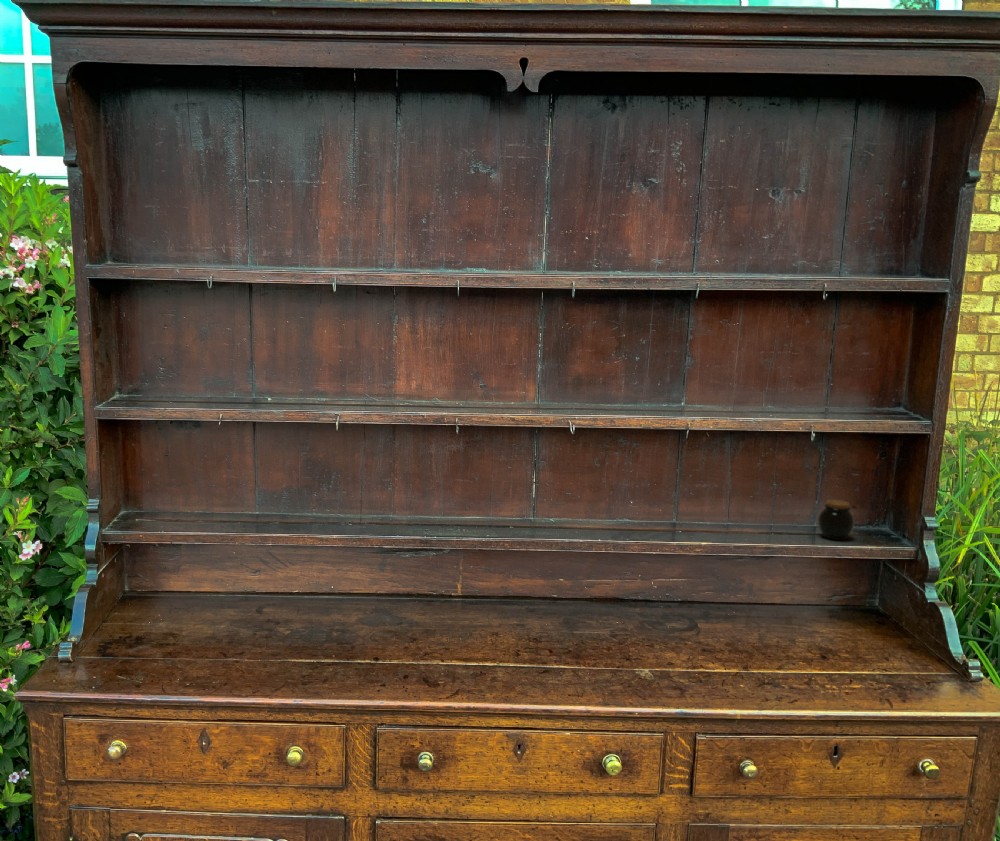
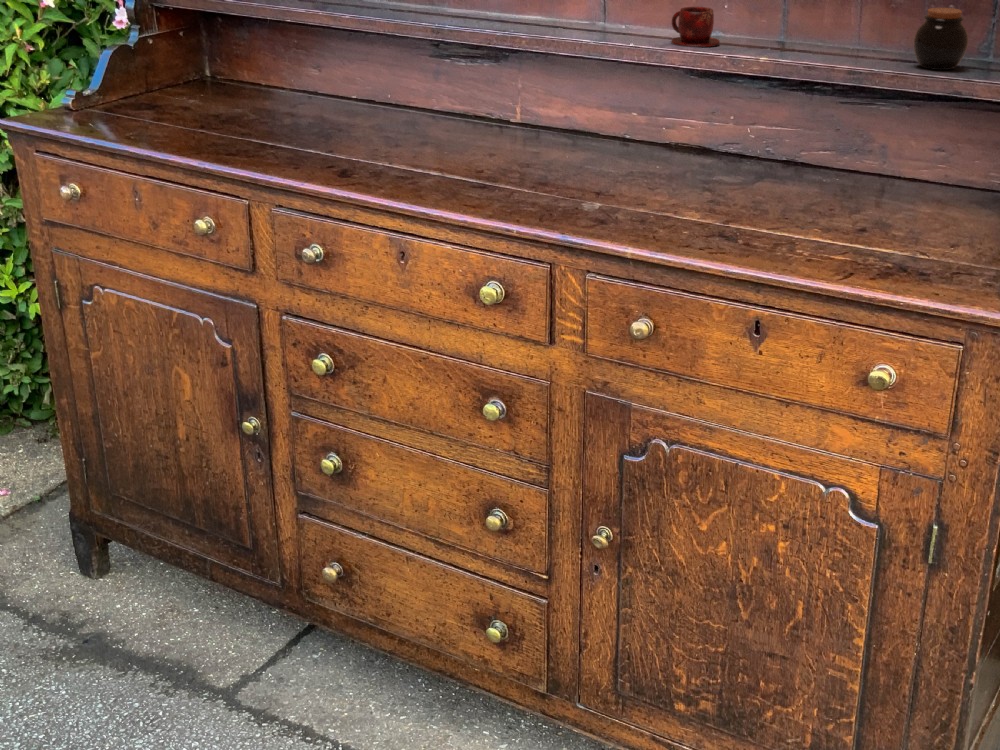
teacup: none [652,510,688,541] -> present [672,7,720,48]

